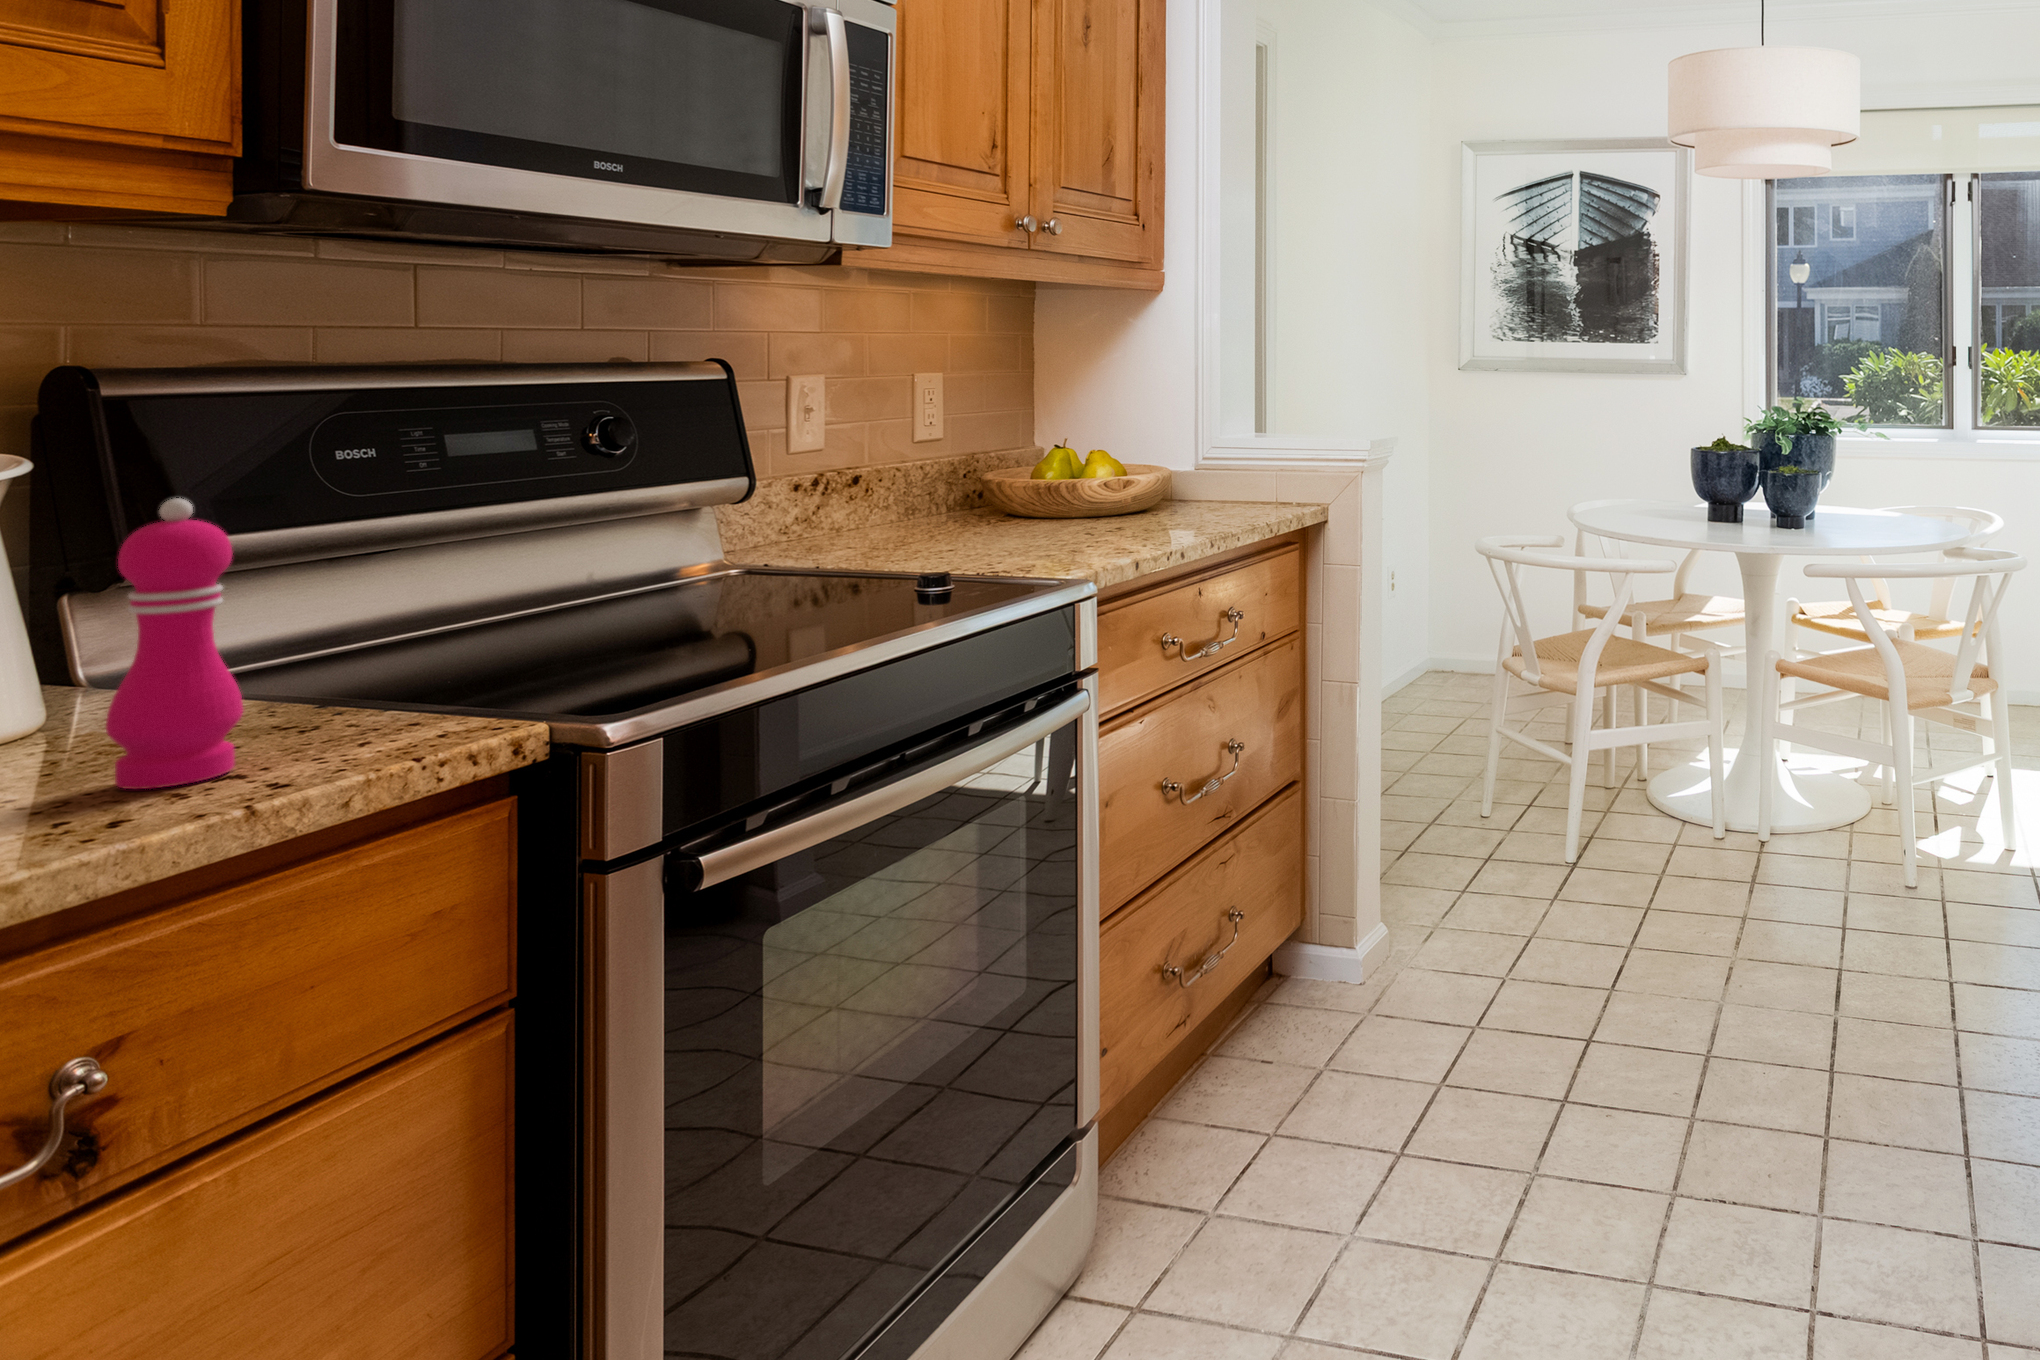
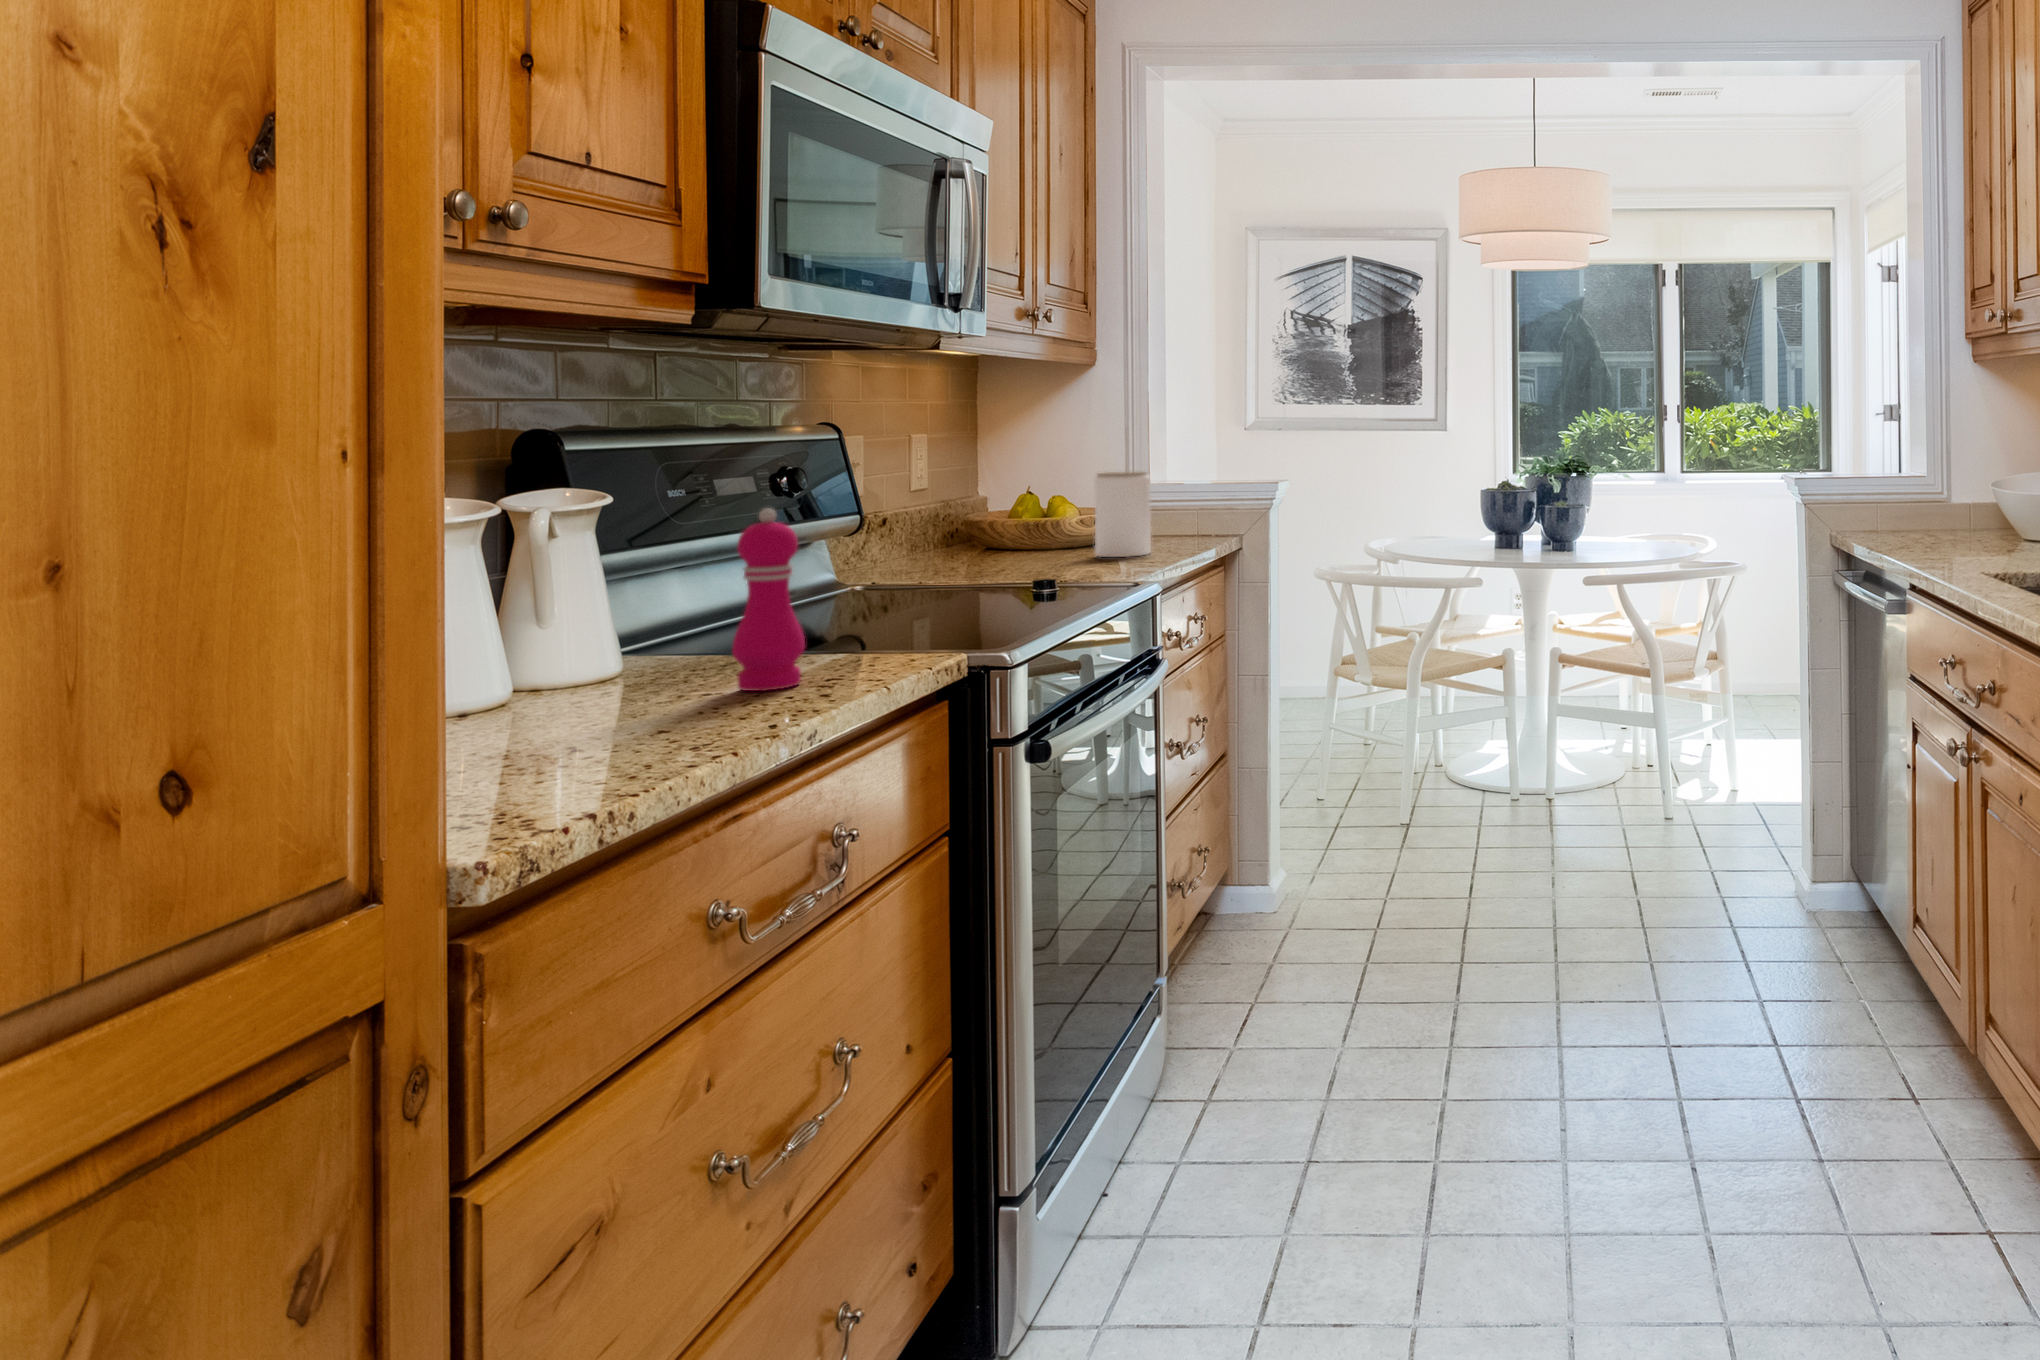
jar: none [1127,425,1196,533] -> present [1095,472,1151,557]

